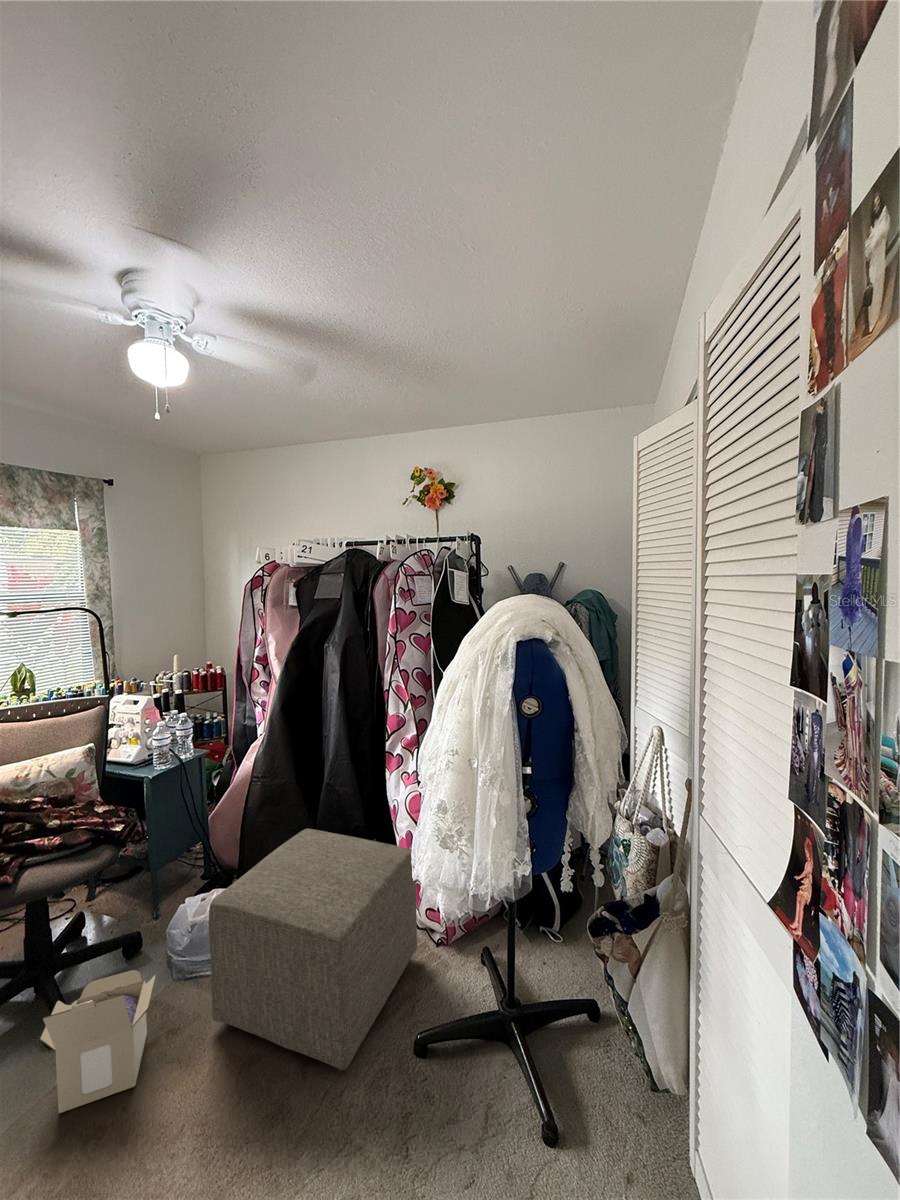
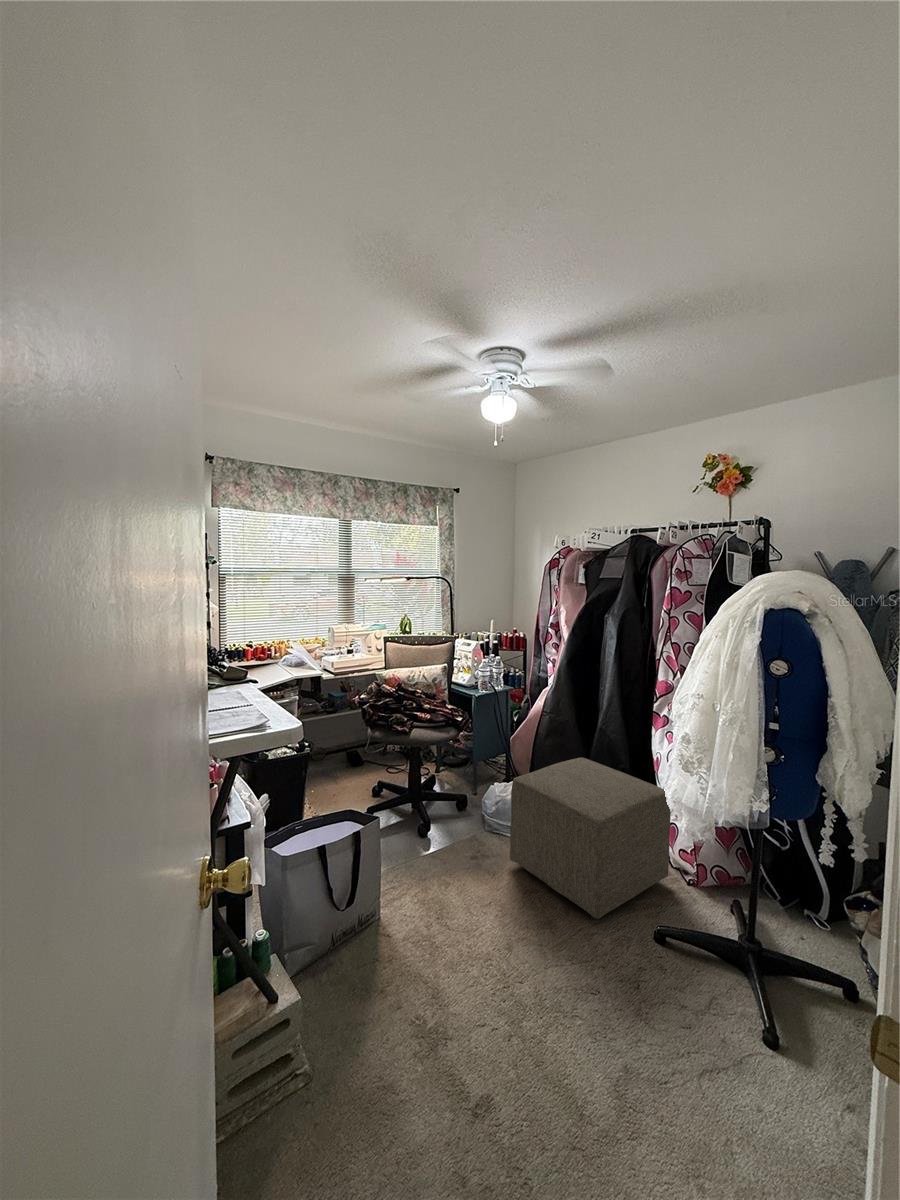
cardboard box: present [40,970,156,1113] -> none [421,806,479,874]

